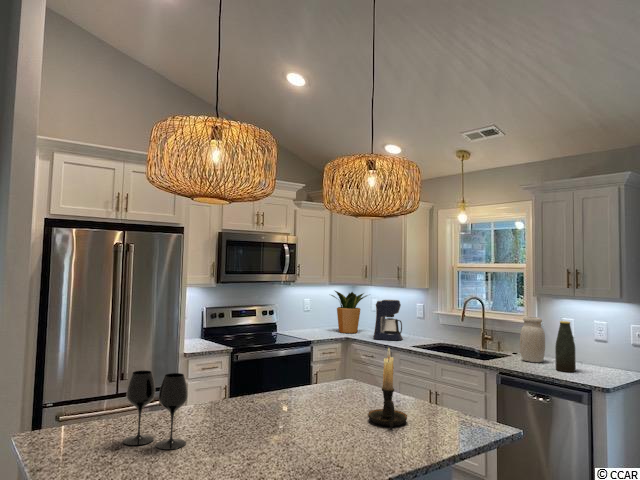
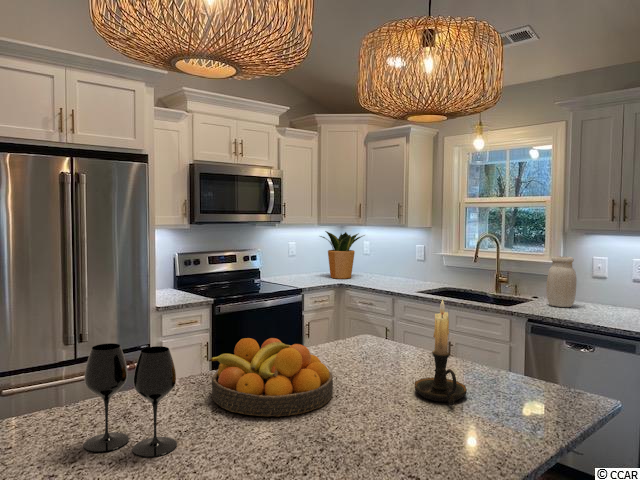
coffee maker: present [373,300,403,340] -> none [372,240,405,286]
bottle: present [555,321,576,372] -> none [592,260,617,318]
fruit bowl: none [214,373,306,430] -> present [209,338,333,416]

